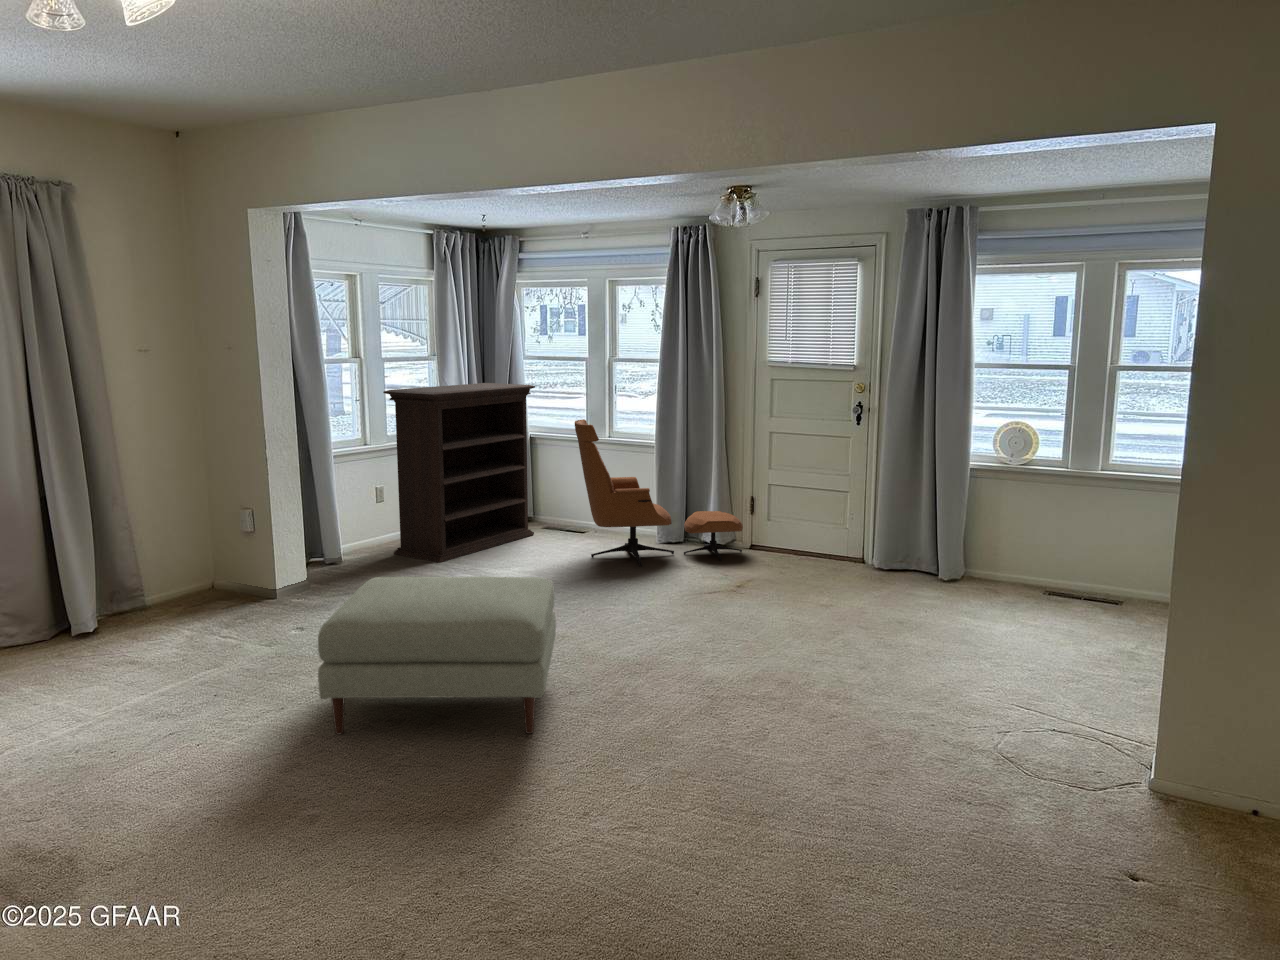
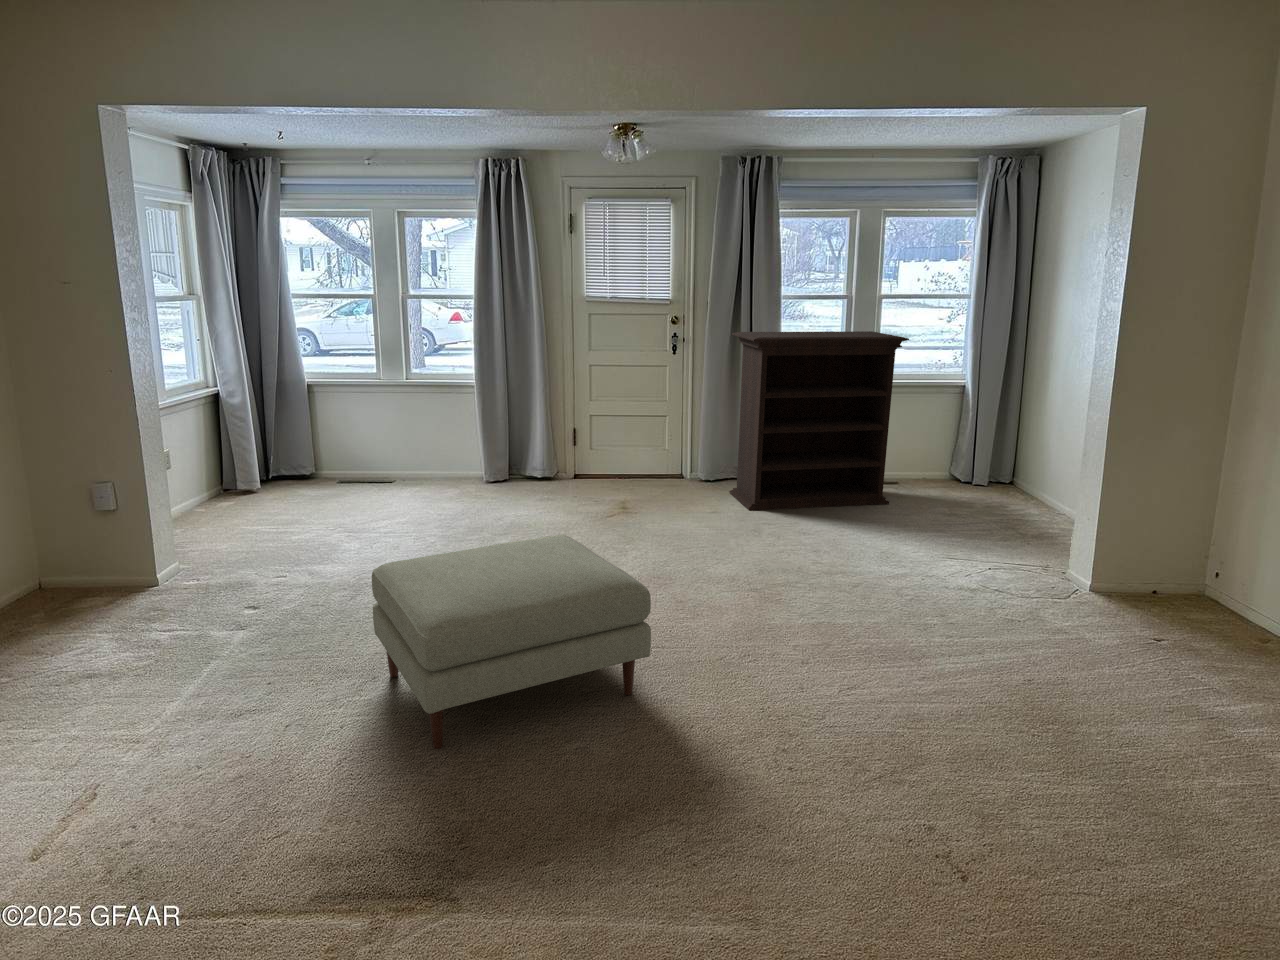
bookshelf: present [383,383,535,563] -> present [729,331,909,511]
lounge chair: present [575,419,743,566] -> none [415,362,581,509]

